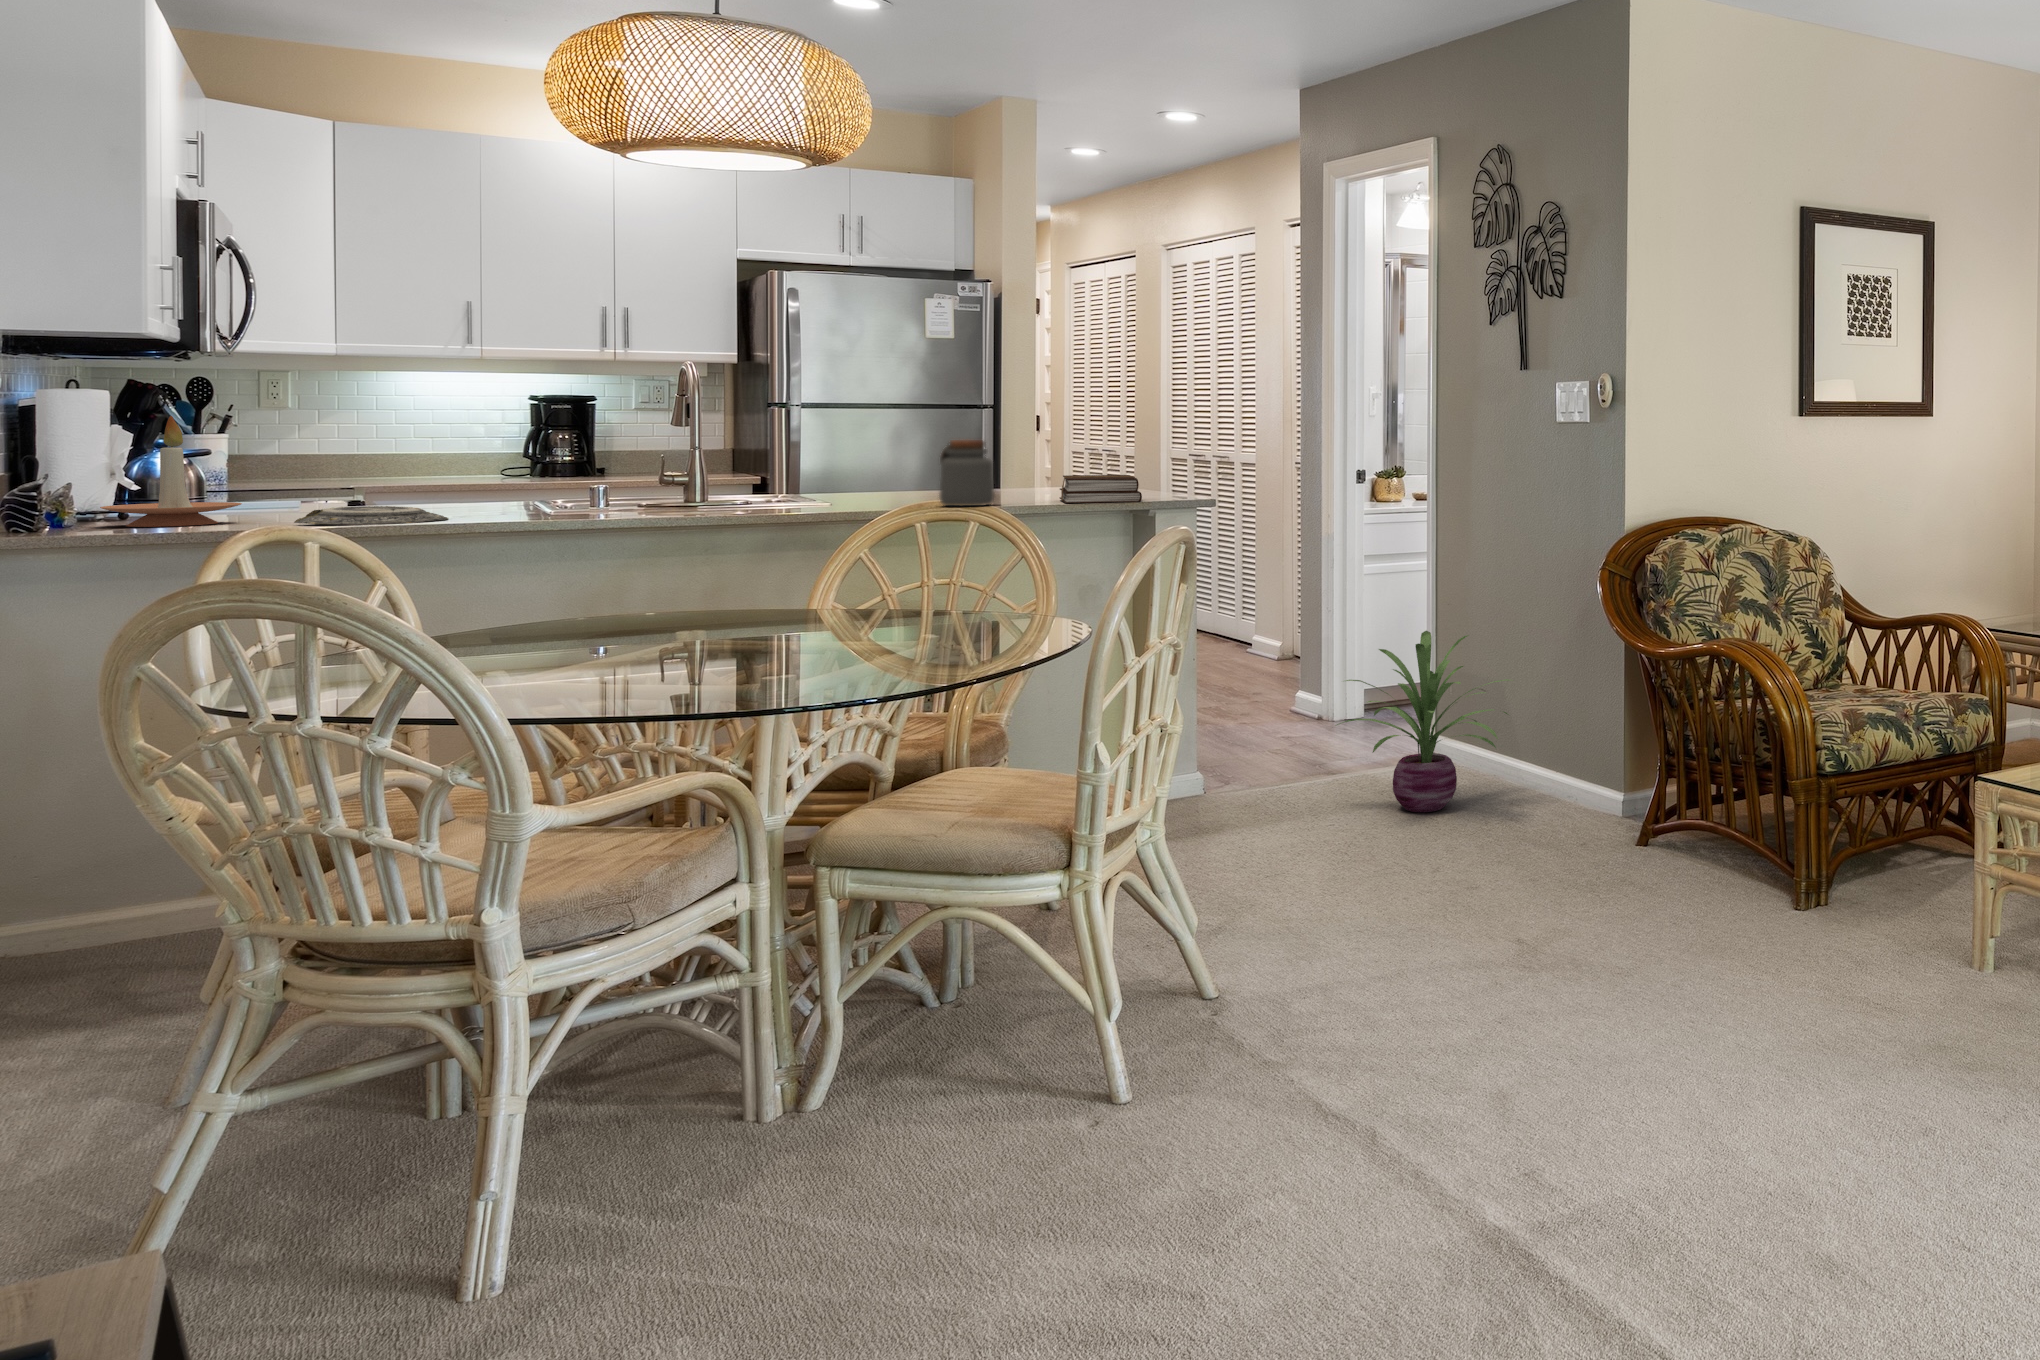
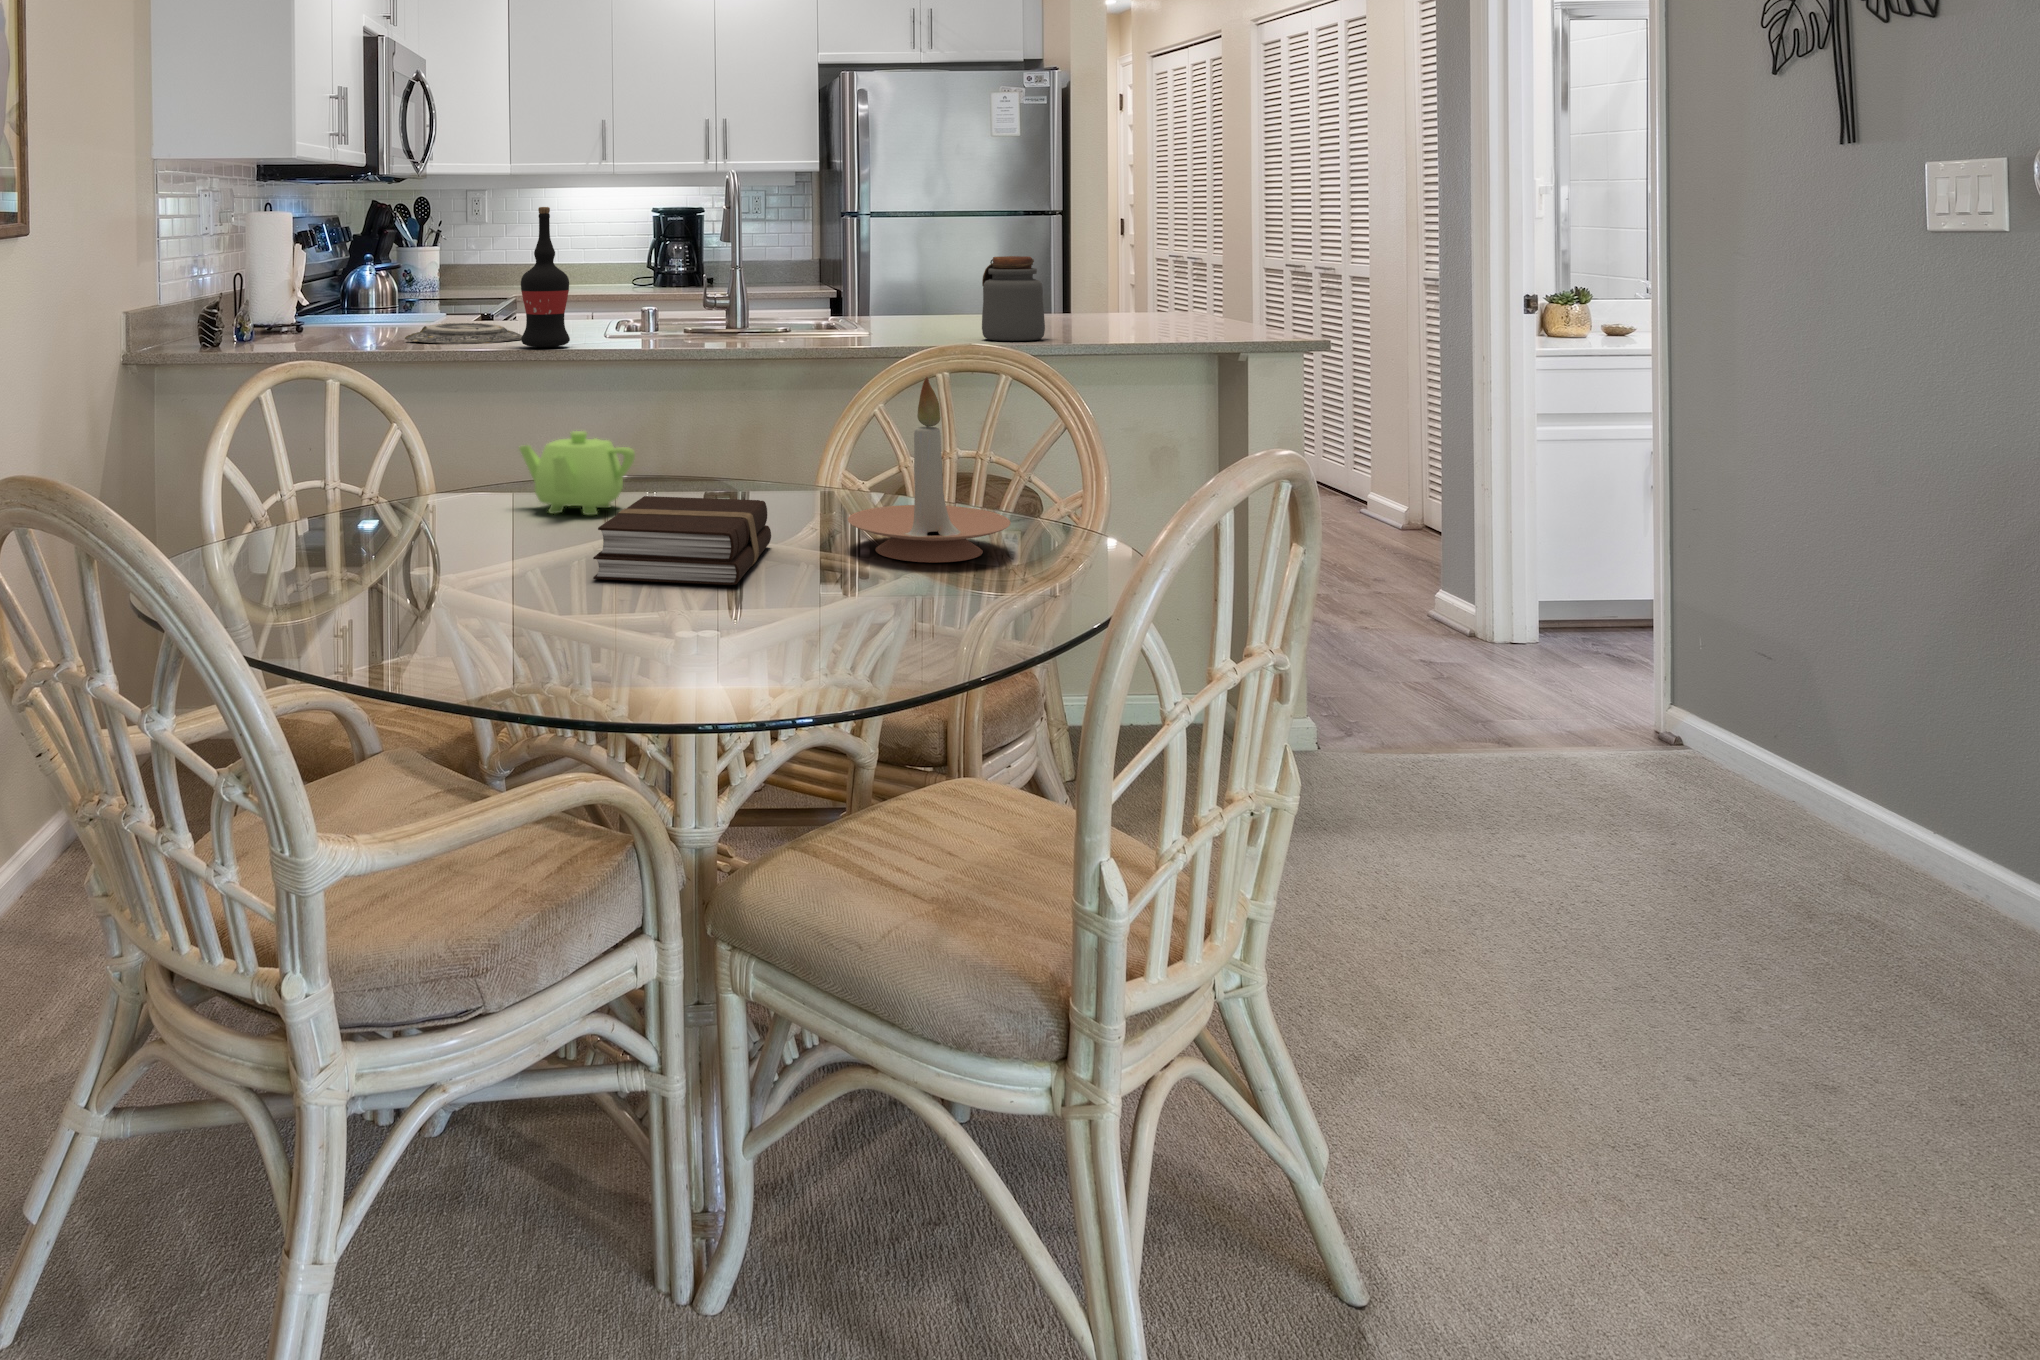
wine bottle: none [464,392,523,523] -> present [521,207,570,347]
candle holder: present [100,416,242,527] -> present [848,377,1010,562]
book: present [1060,475,1142,503] -> present [593,496,771,585]
teapot: none [528,578,652,647] -> present [519,431,635,515]
decorative plant: present [1337,631,1511,812] -> none [1509,559,1856,864]

